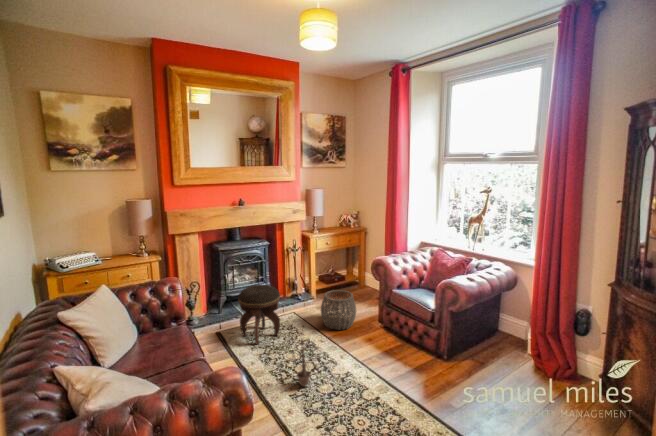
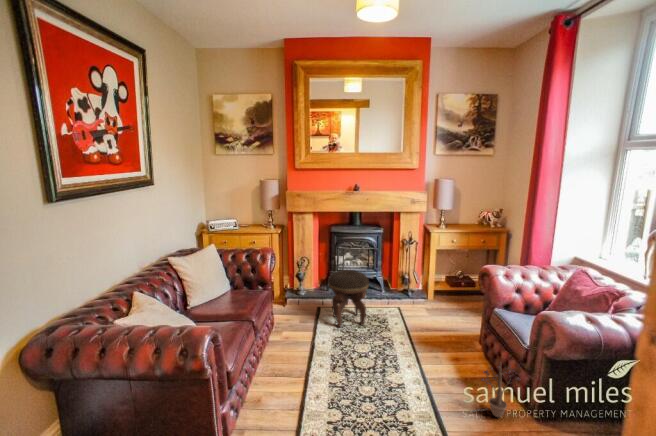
woven basket: present [321,290,356,330] -> none [413,294,457,341]
decorative plant: present [291,340,317,386] -> present [473,362,520,417]

